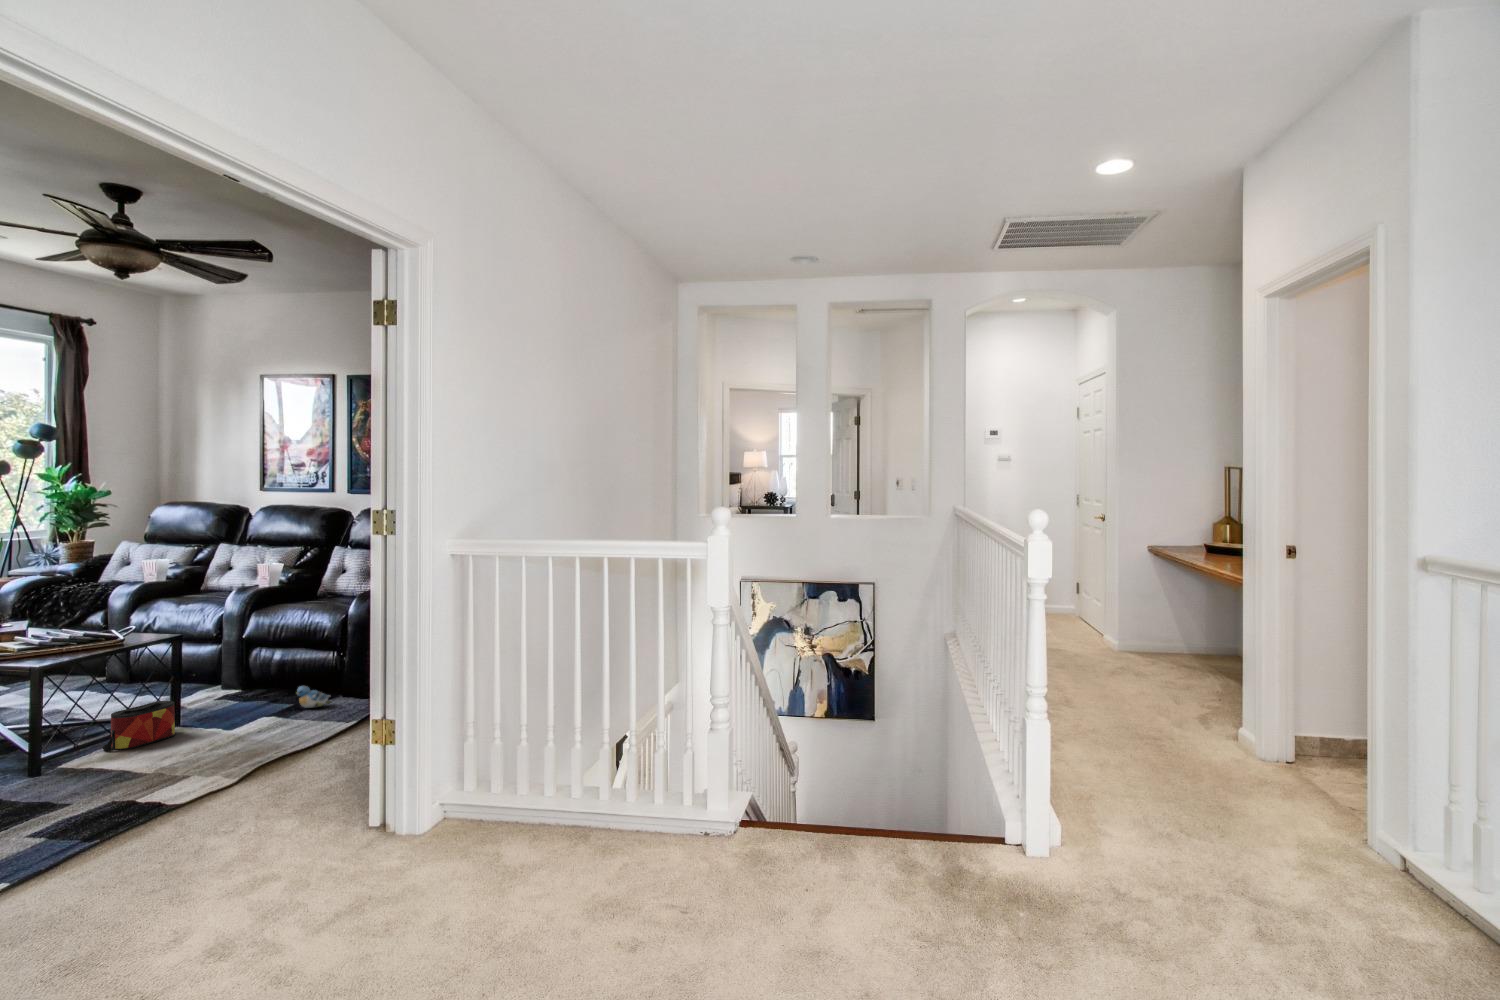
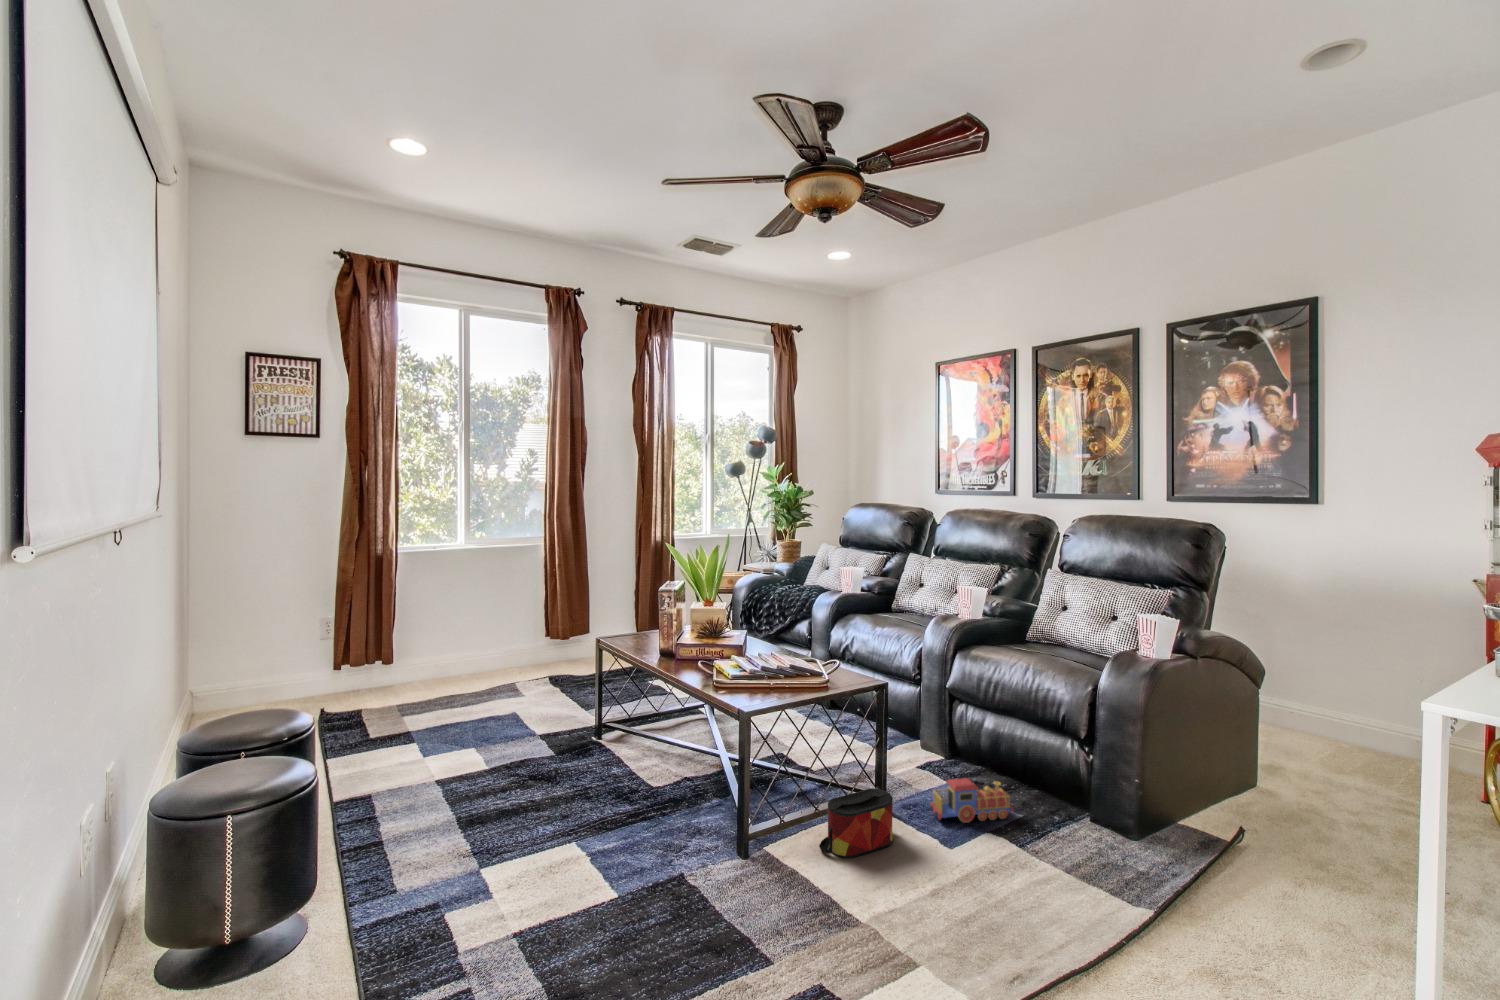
toy train: none [214,685,284,718] -> present [930,778,1013,823]
plush toy: present [296,686,331,708] -> none [1030,795,1082,834]

